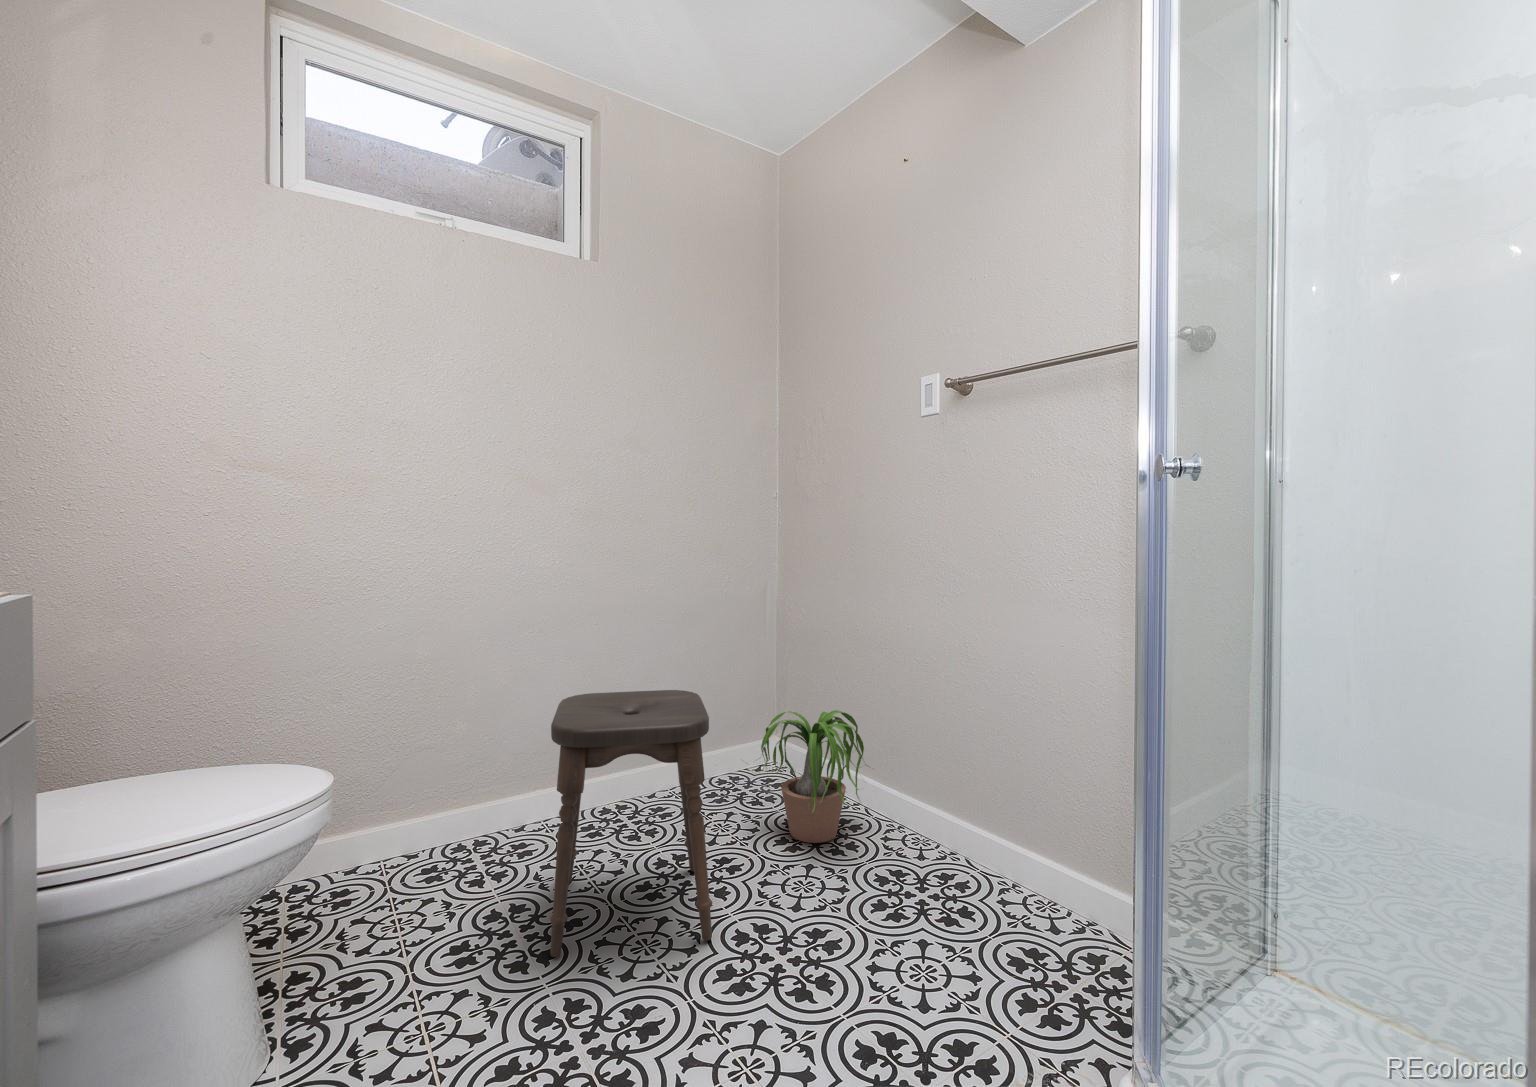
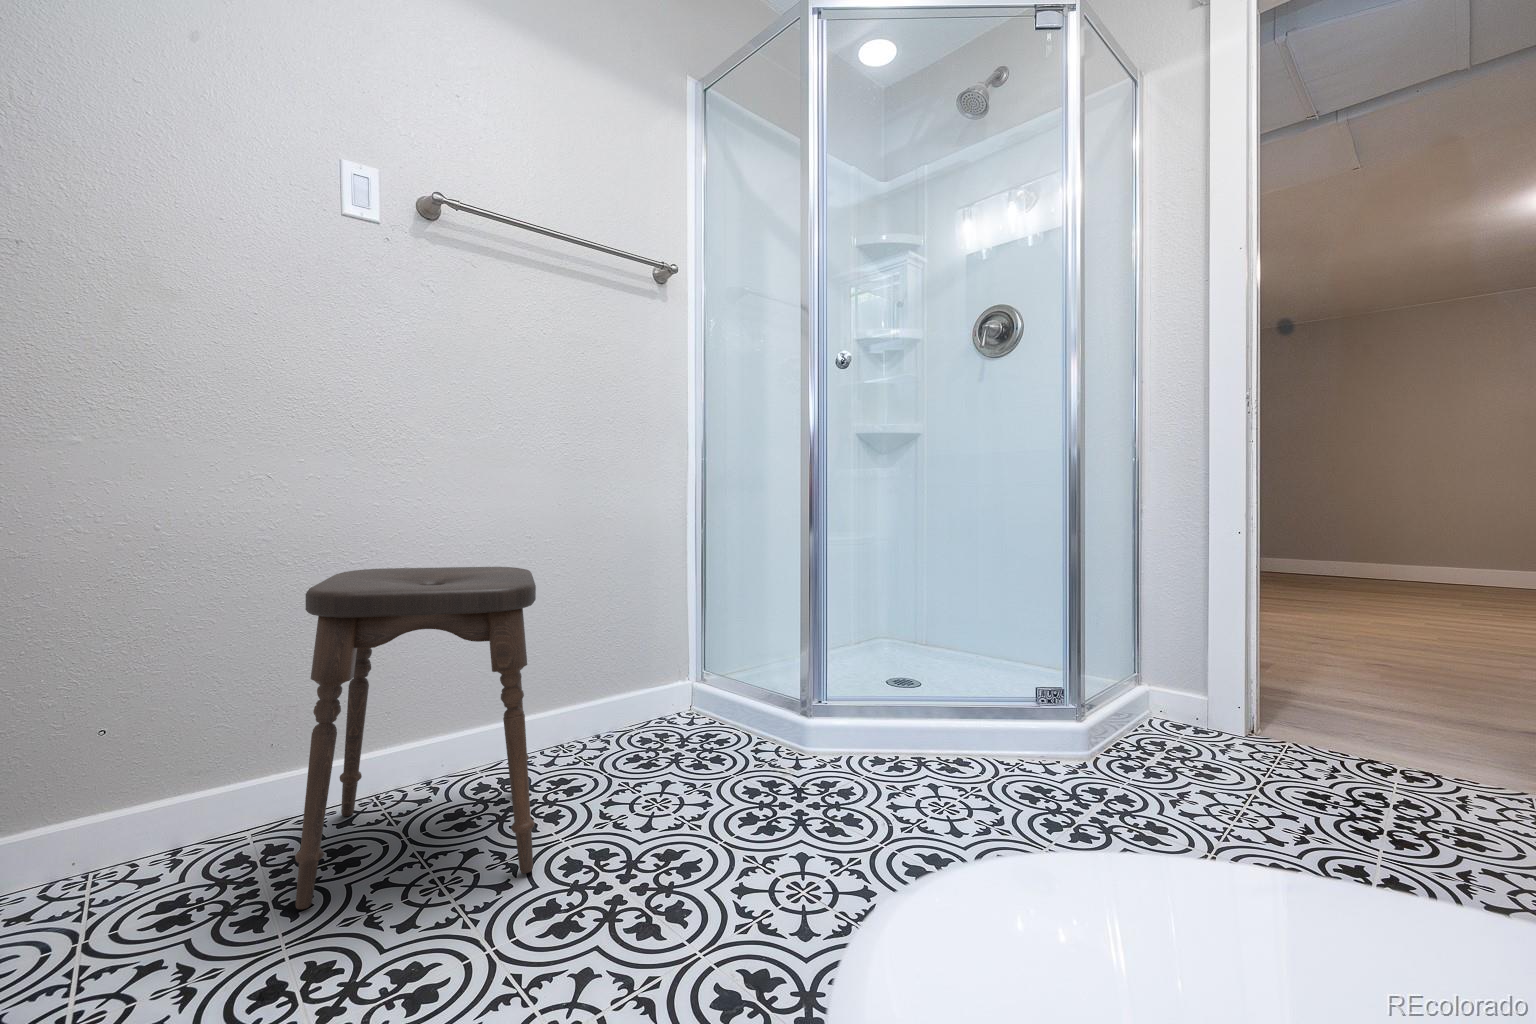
potted plant: present [745,710,866,843] -> none [586,605,751,757]

